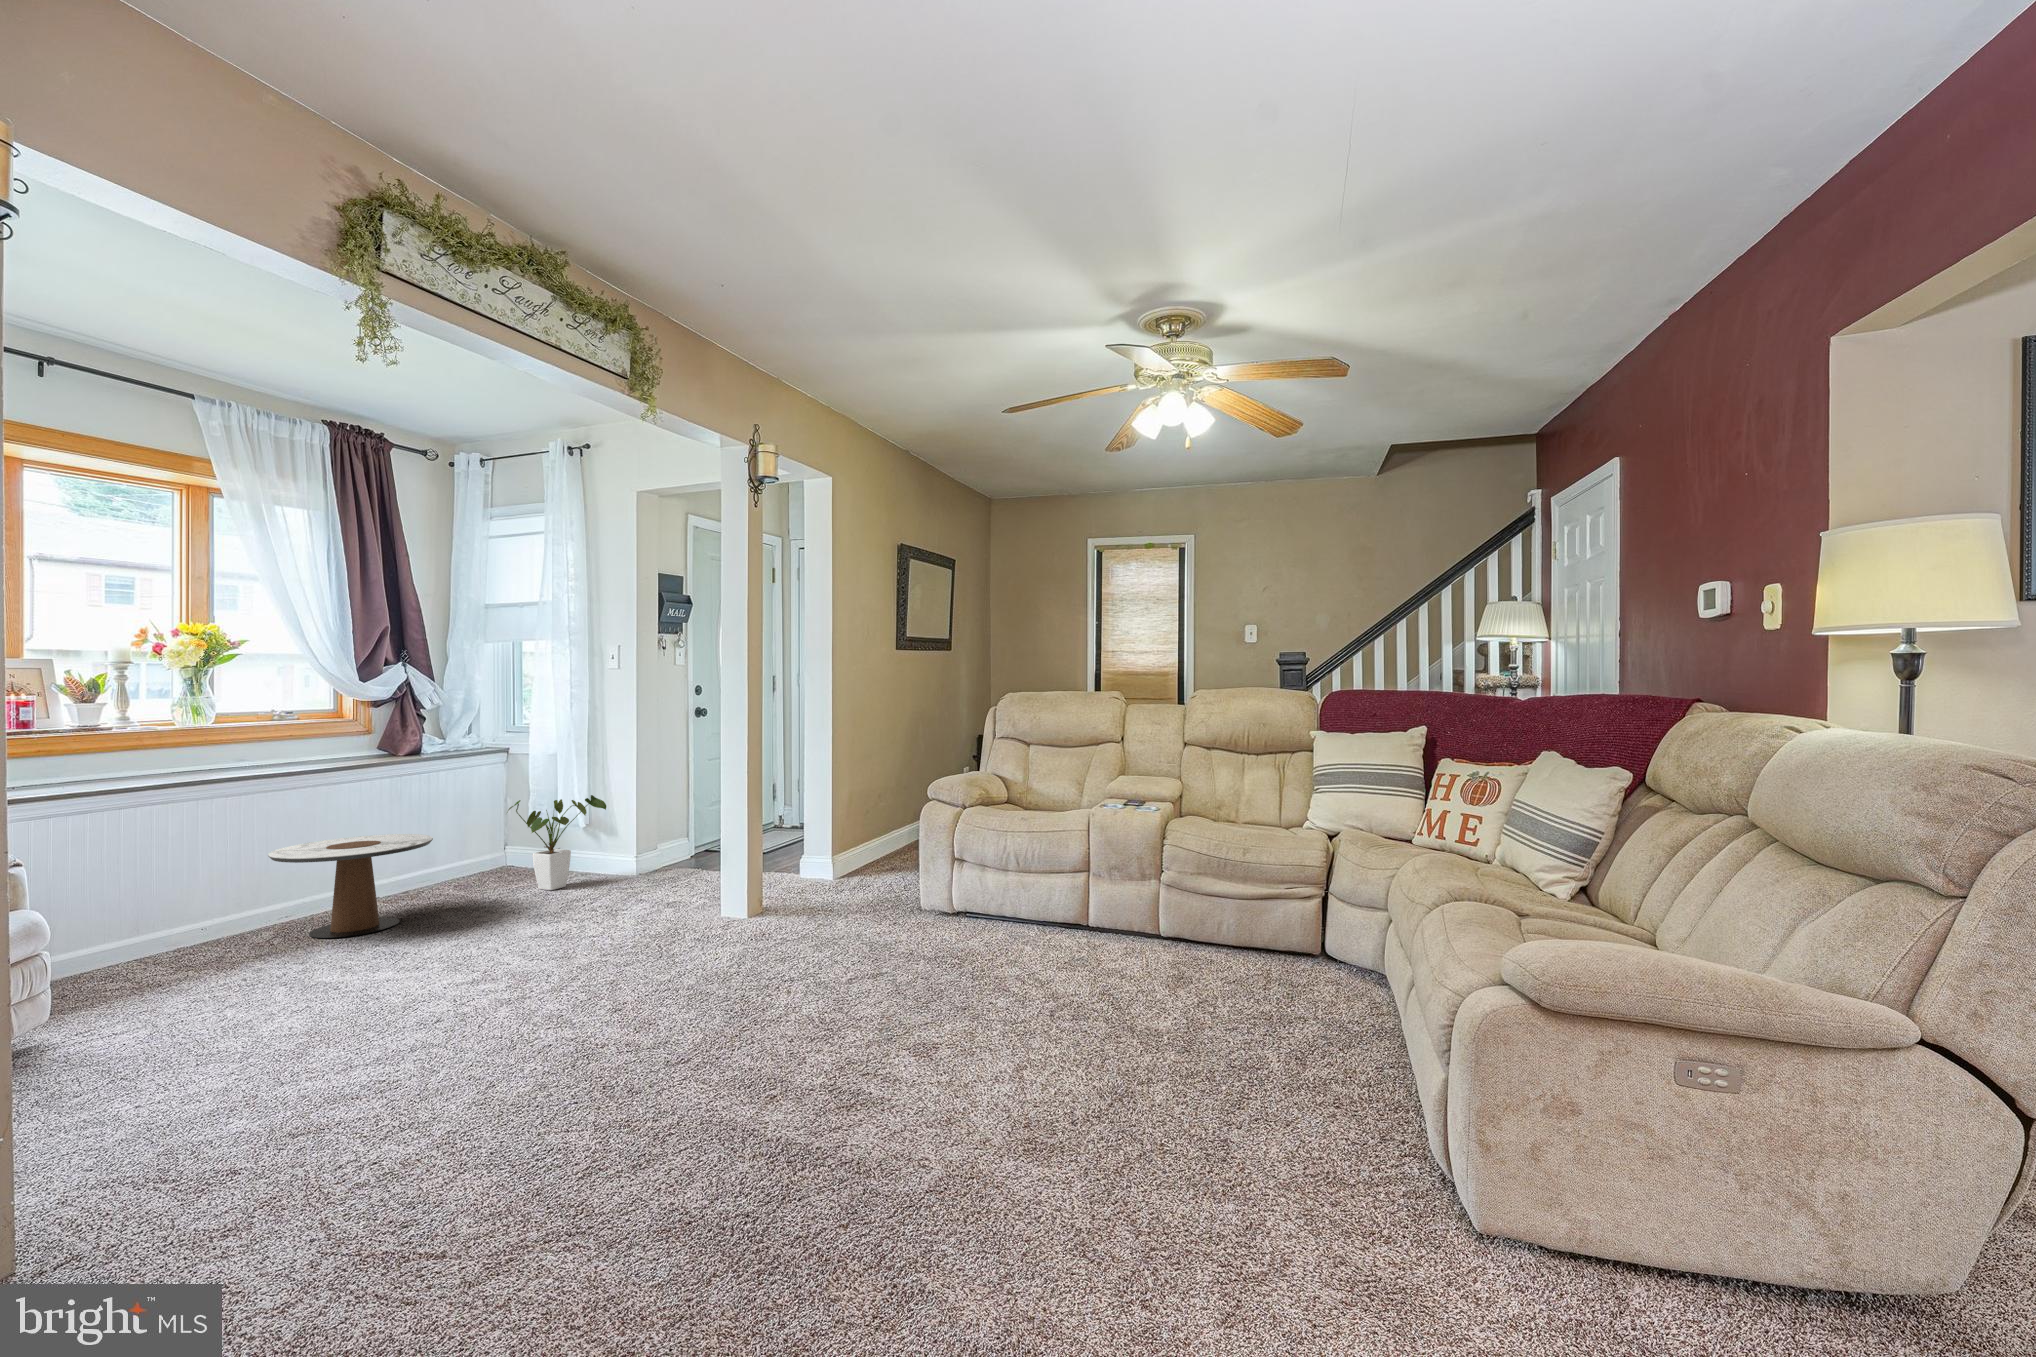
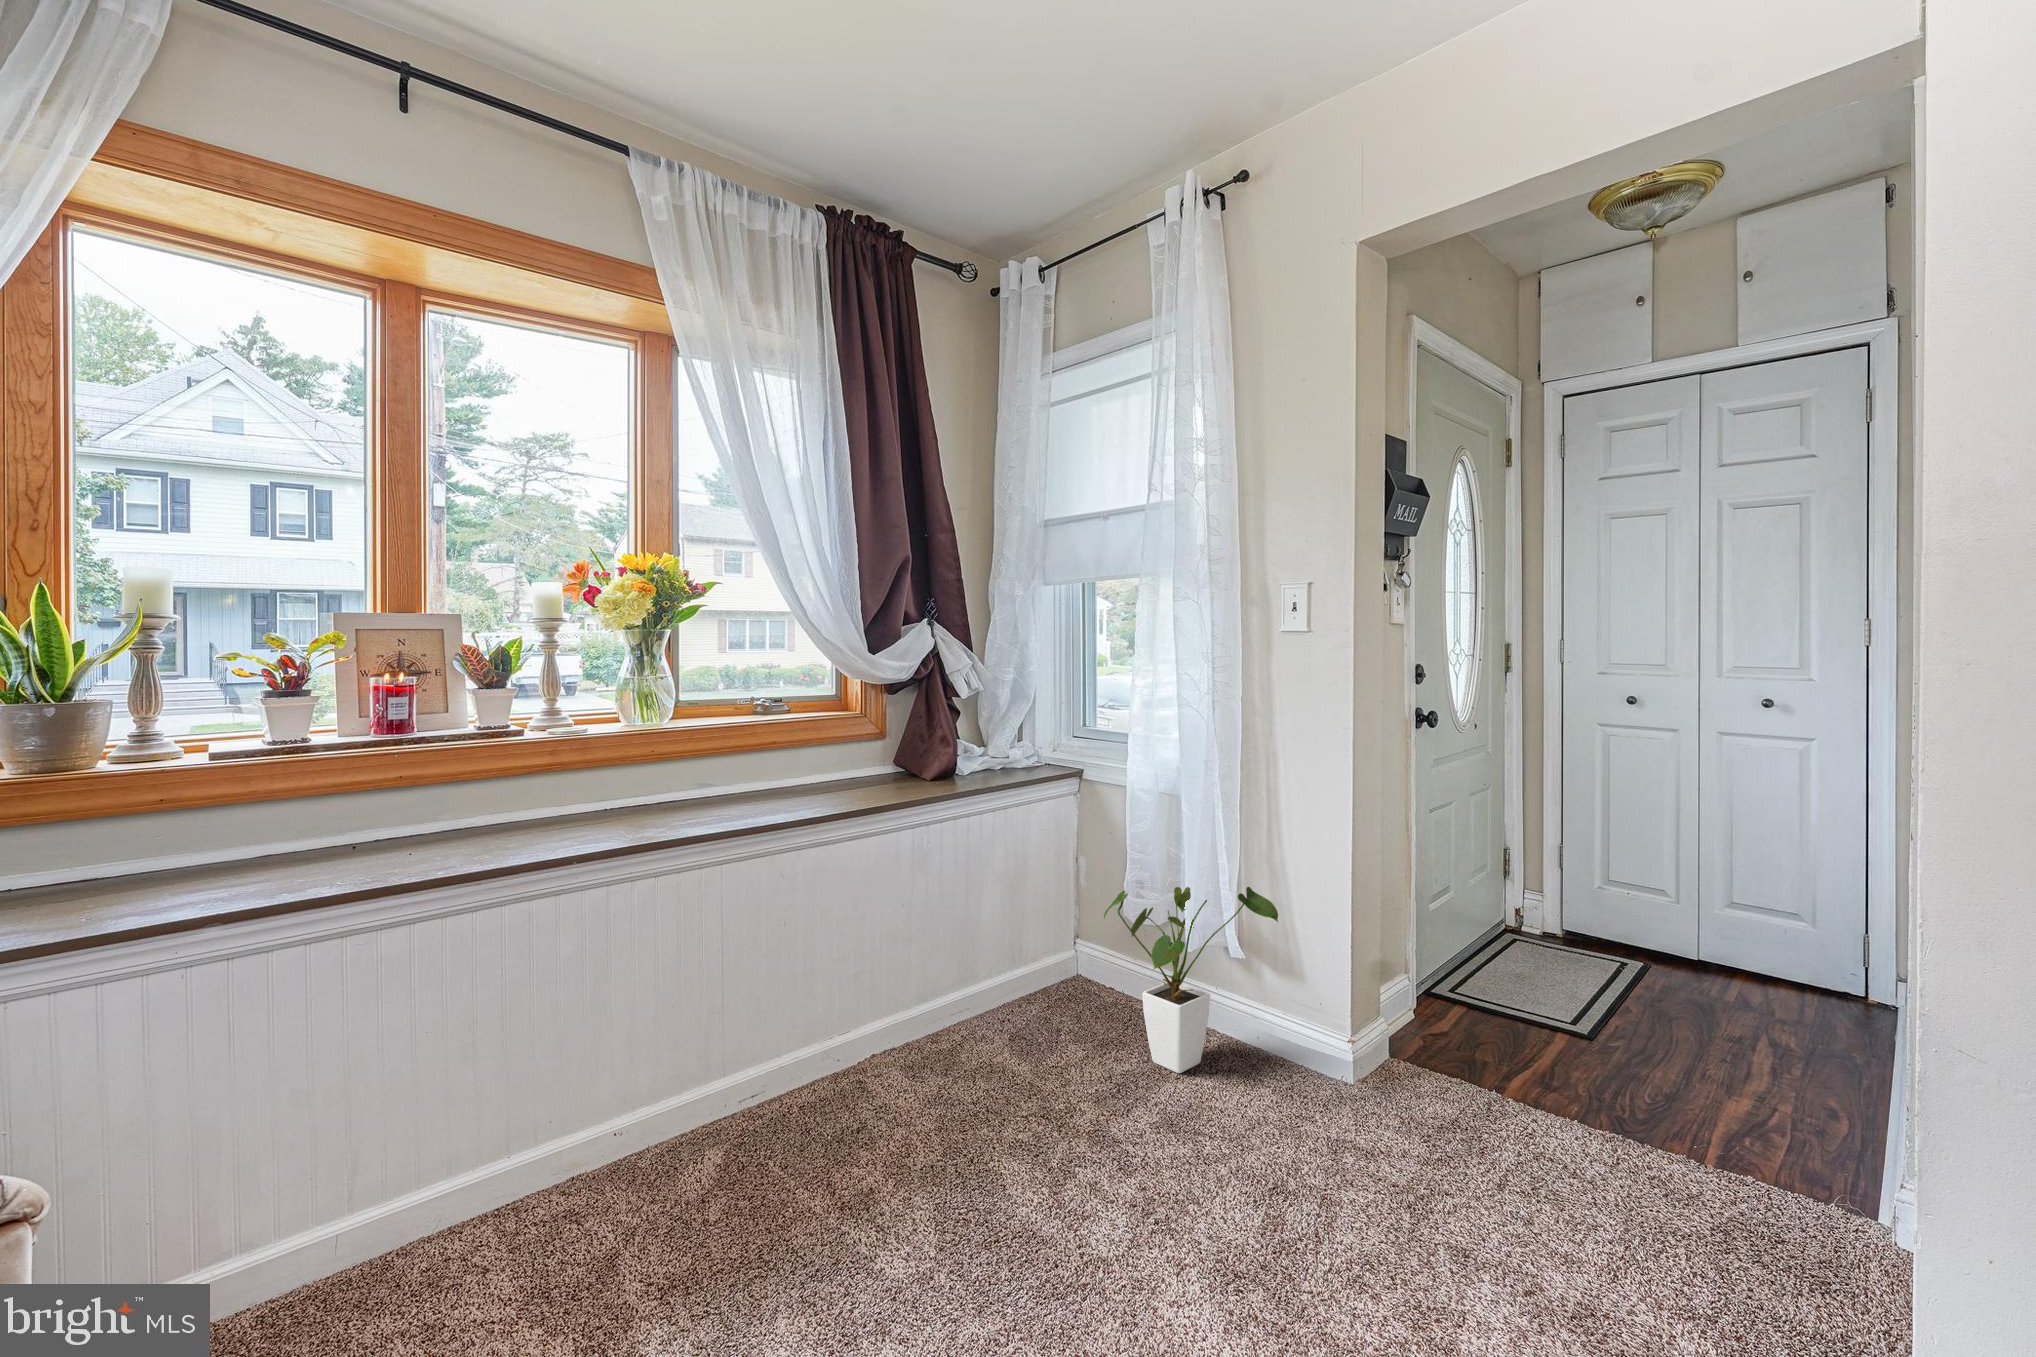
side table: present [268,834,433,938] -> none [719,943,990,1195]

